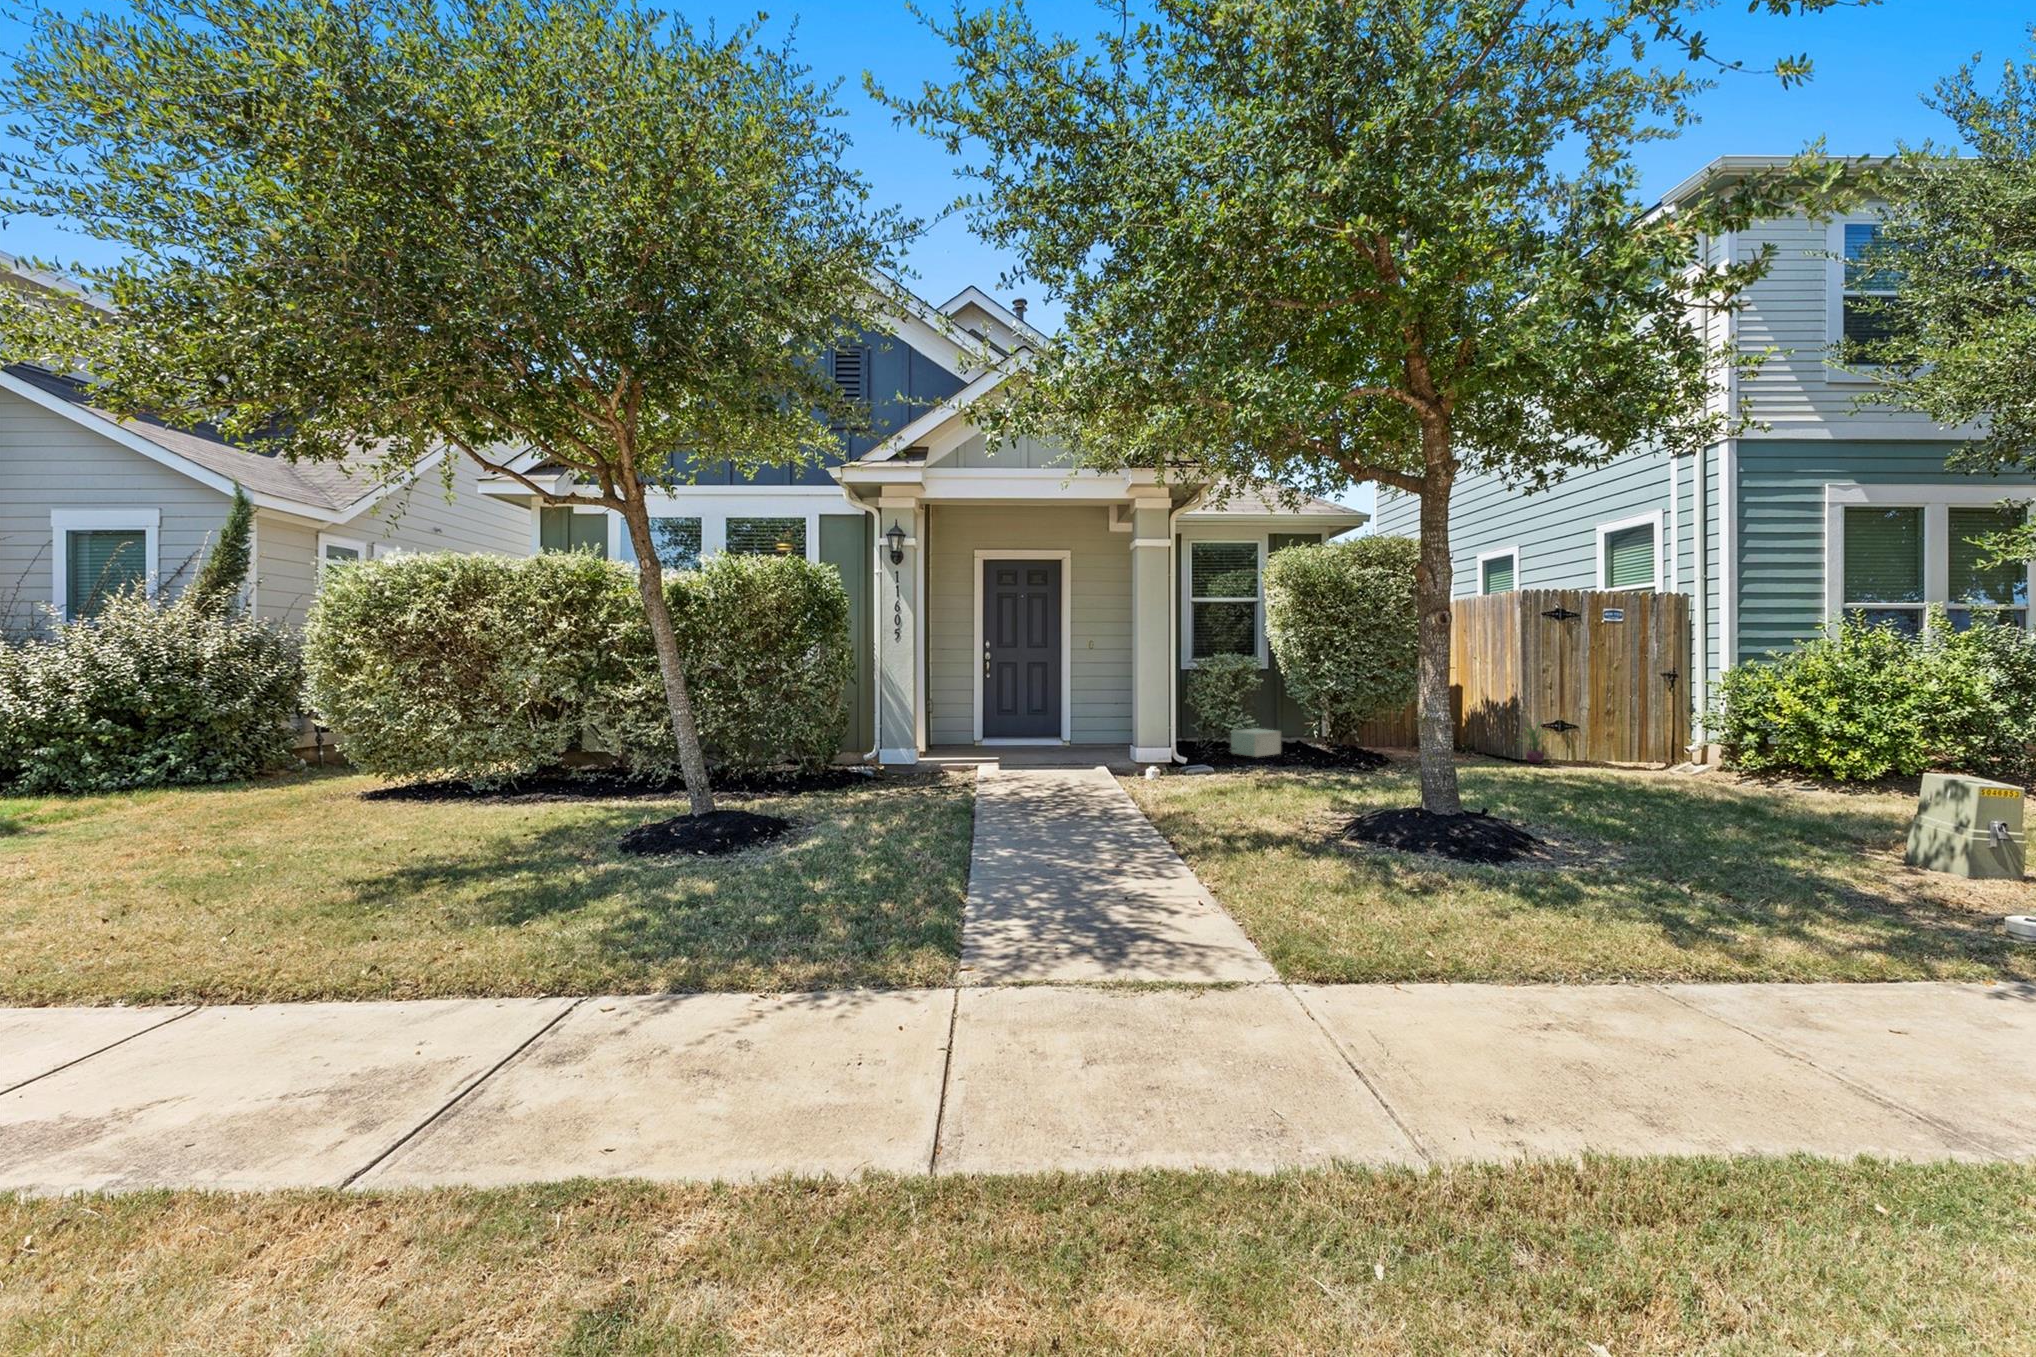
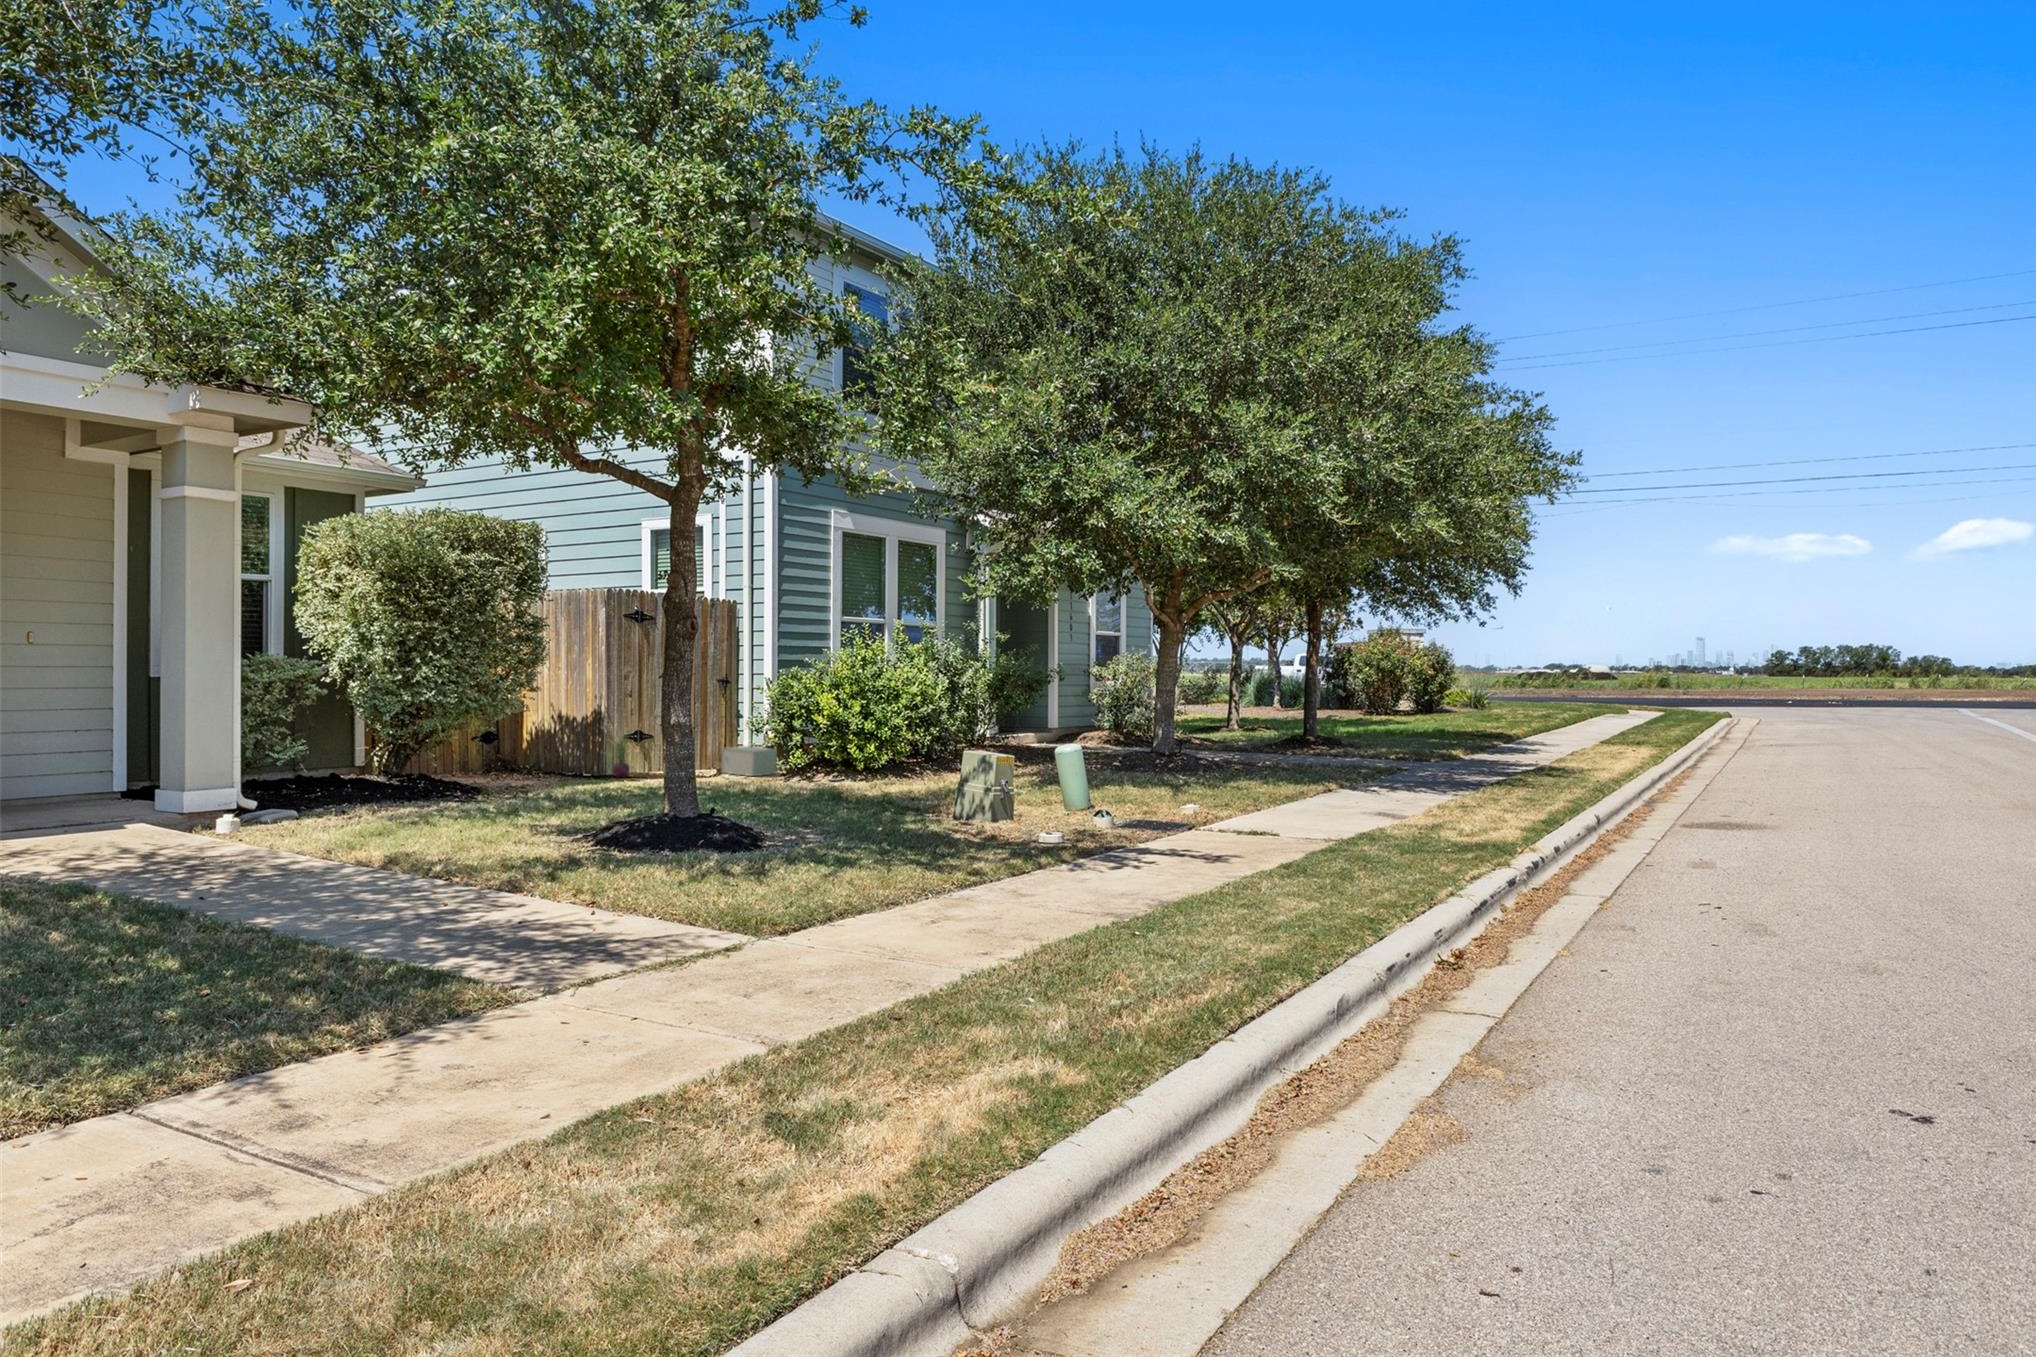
storage box: present [1231,728,1281,757] -> present [721,746,777,776]

